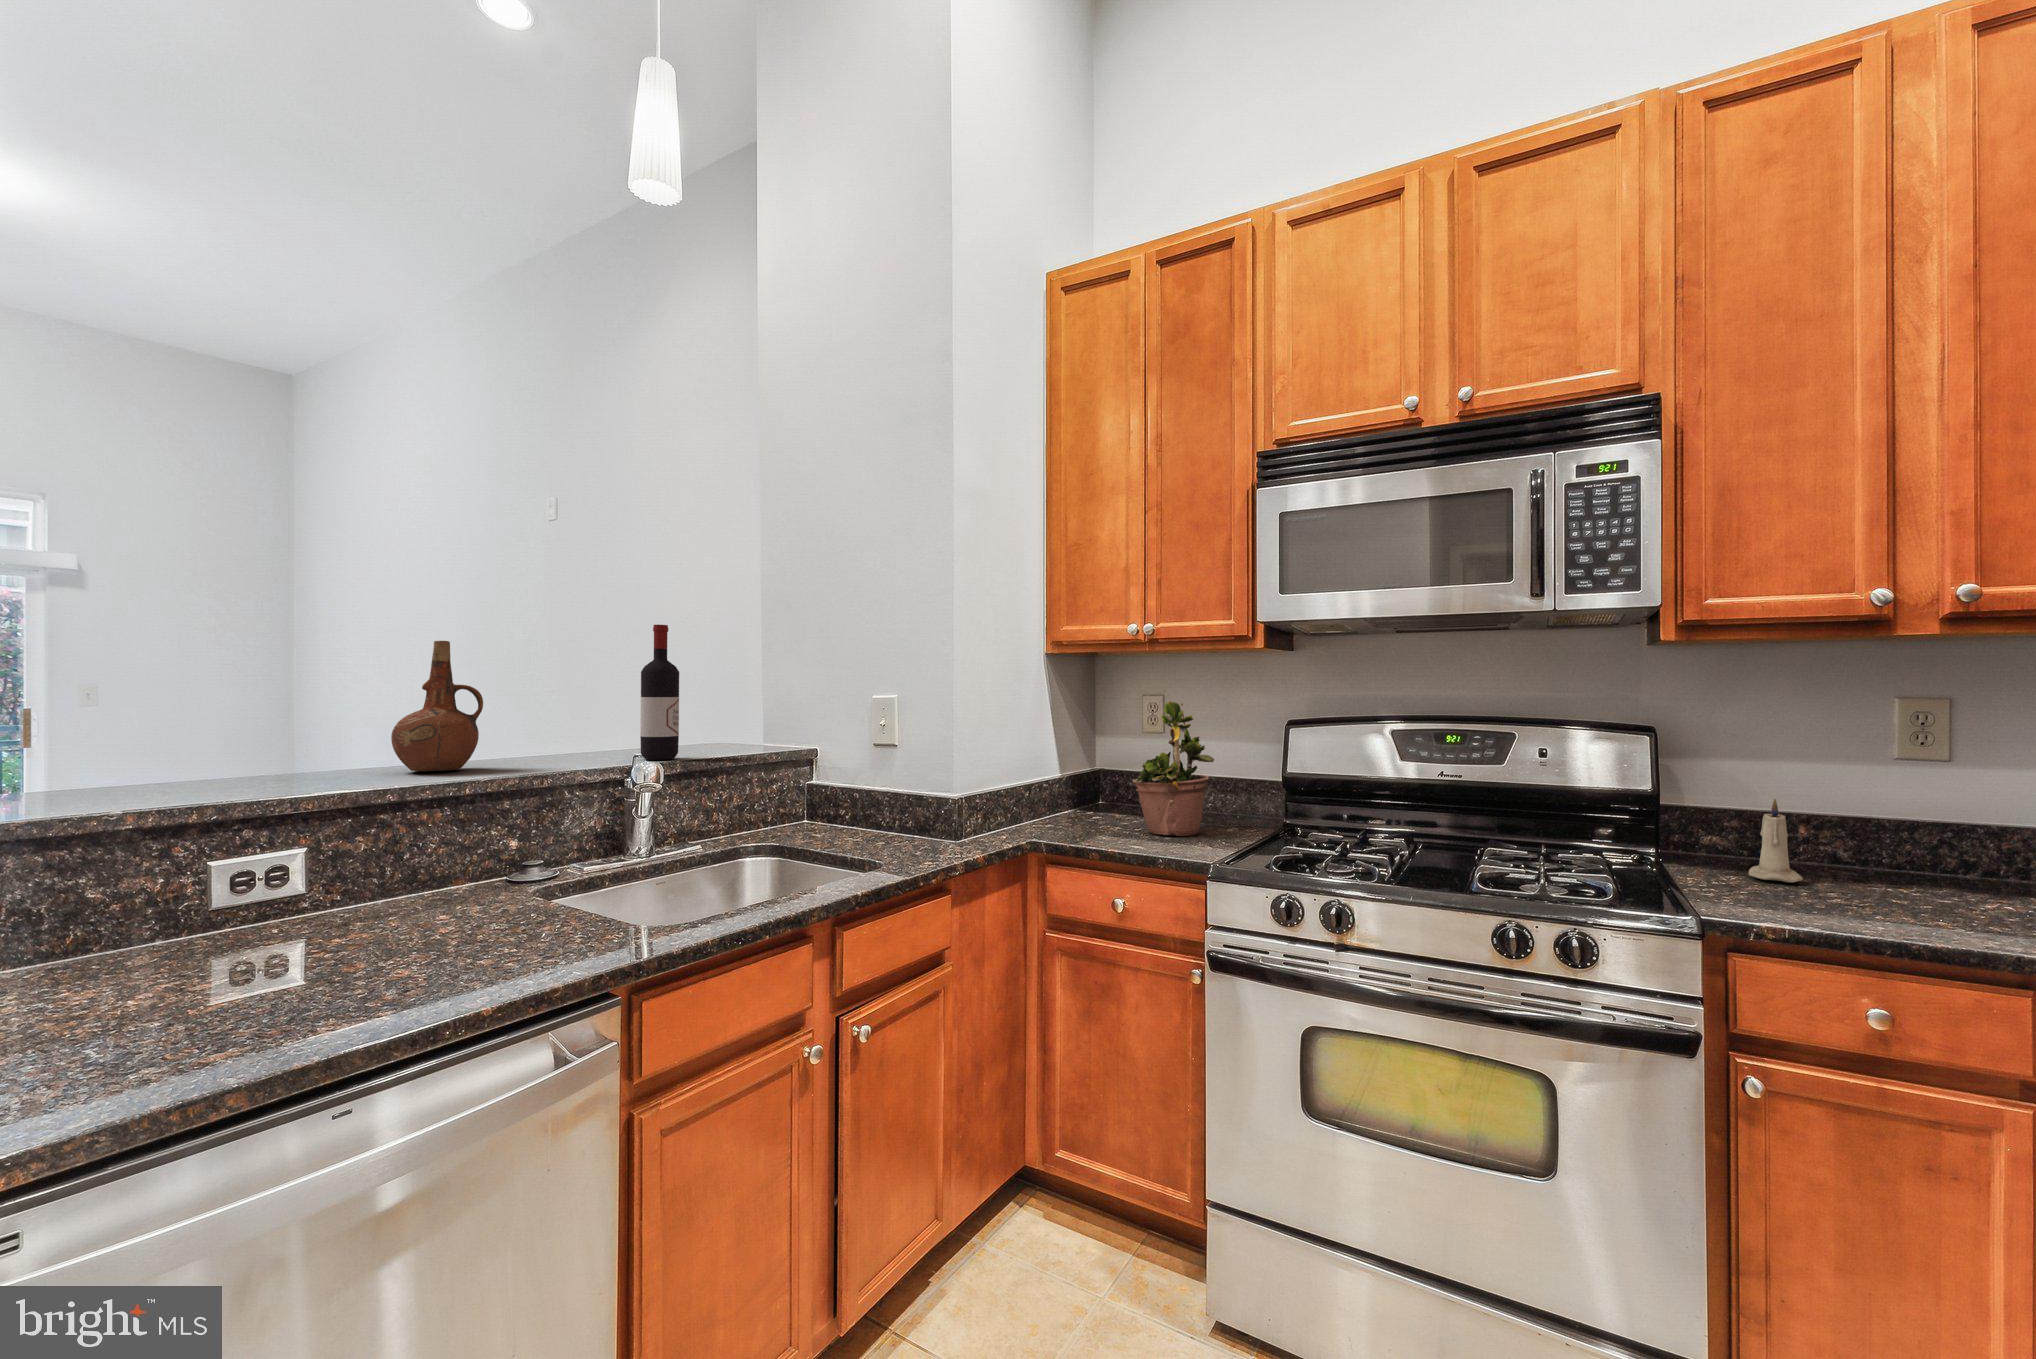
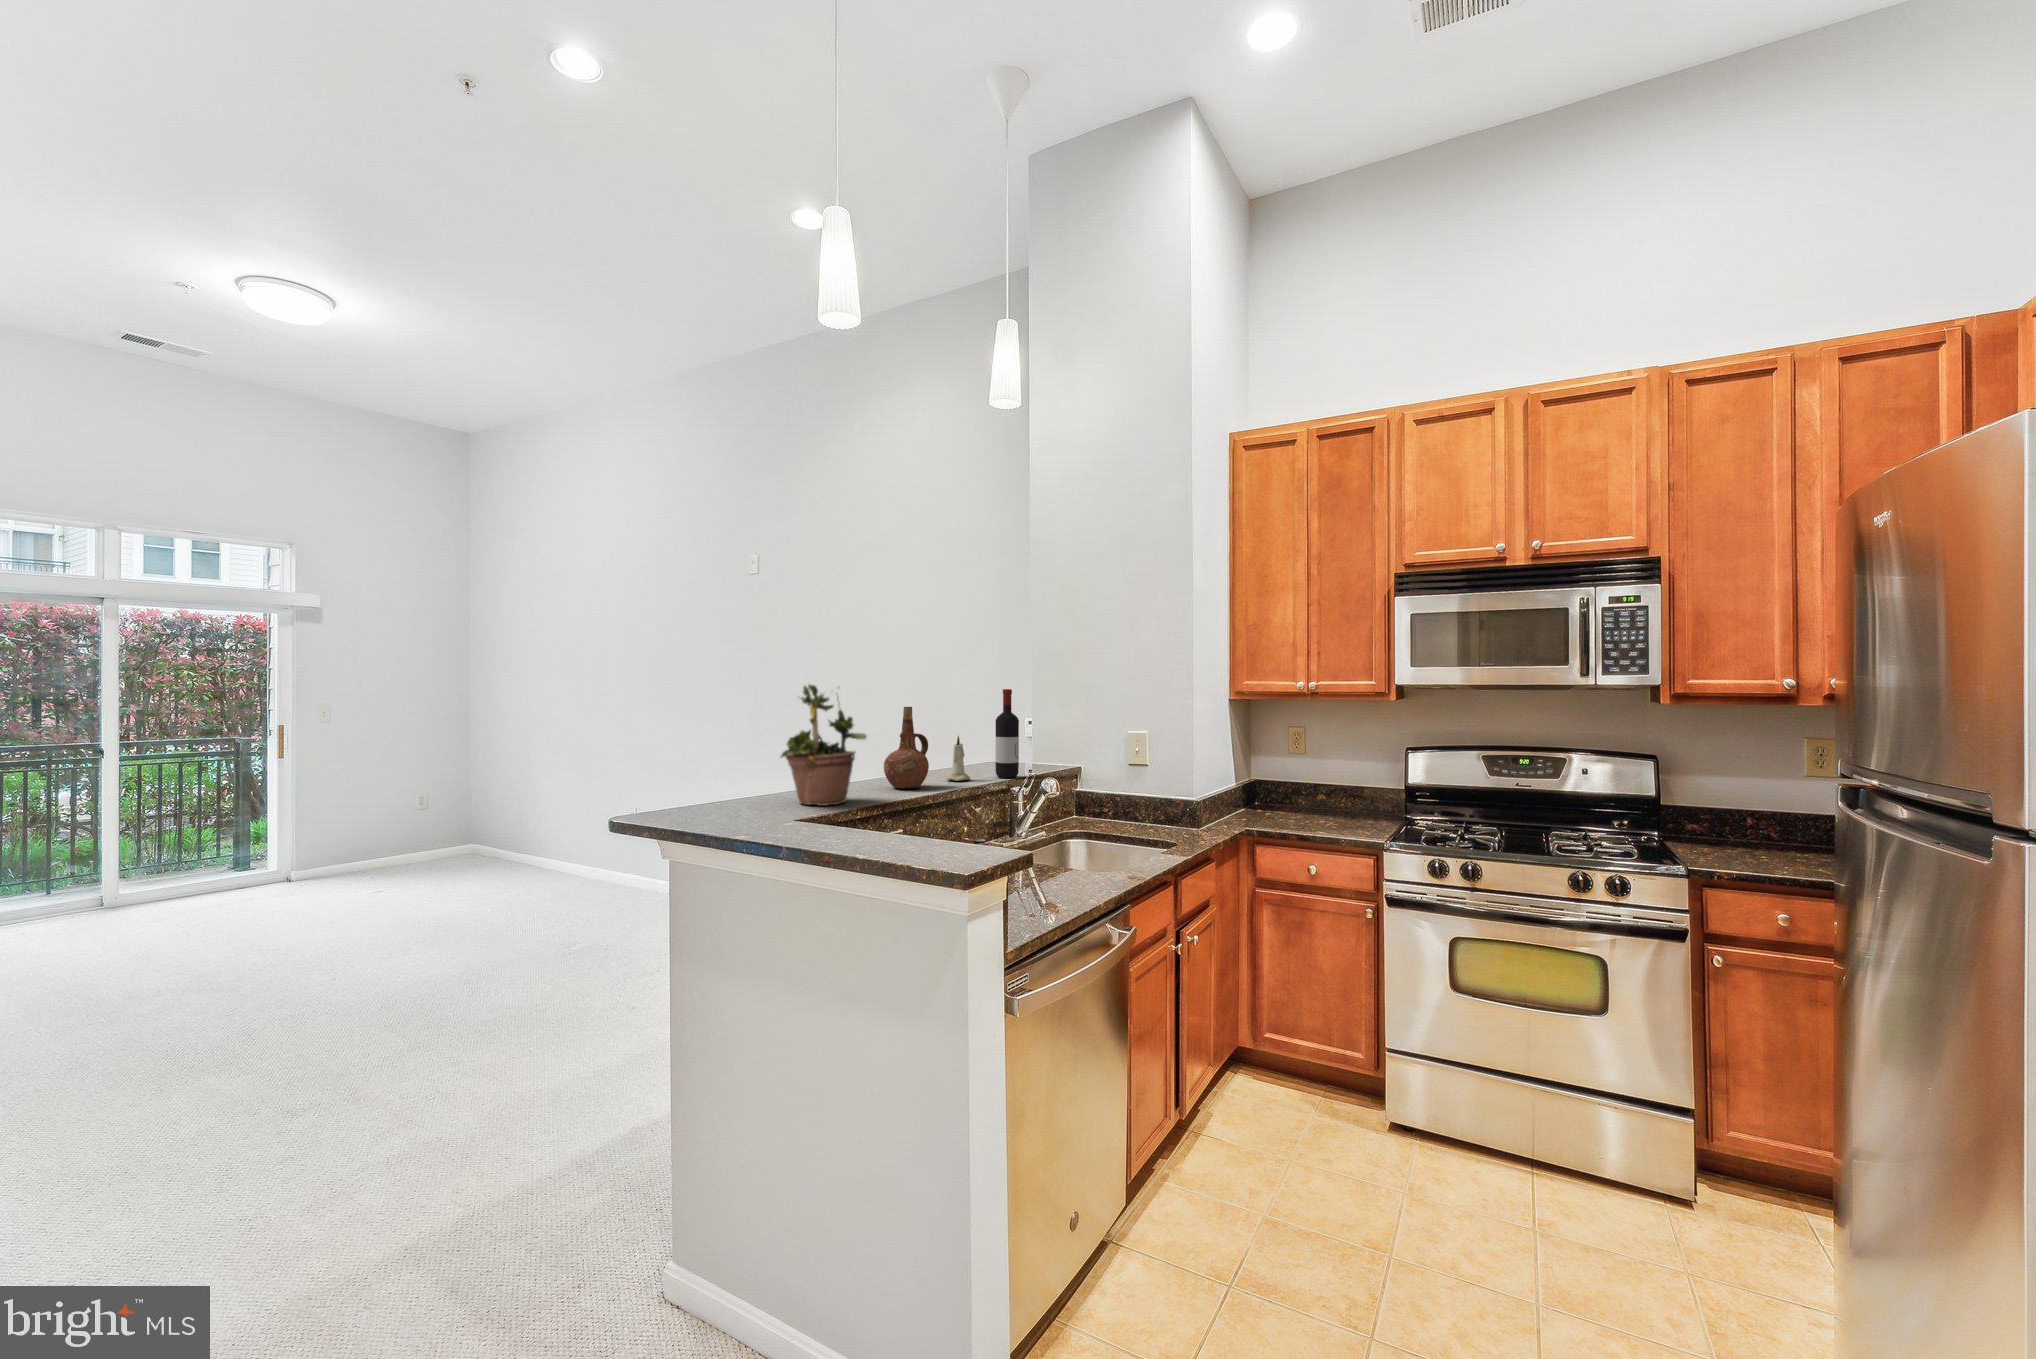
potted plant: present [1133,690,1214,836] -> present [781,685,867,806]
candle: present [1749,799,1803,883] -> present [946,736,970,781]

